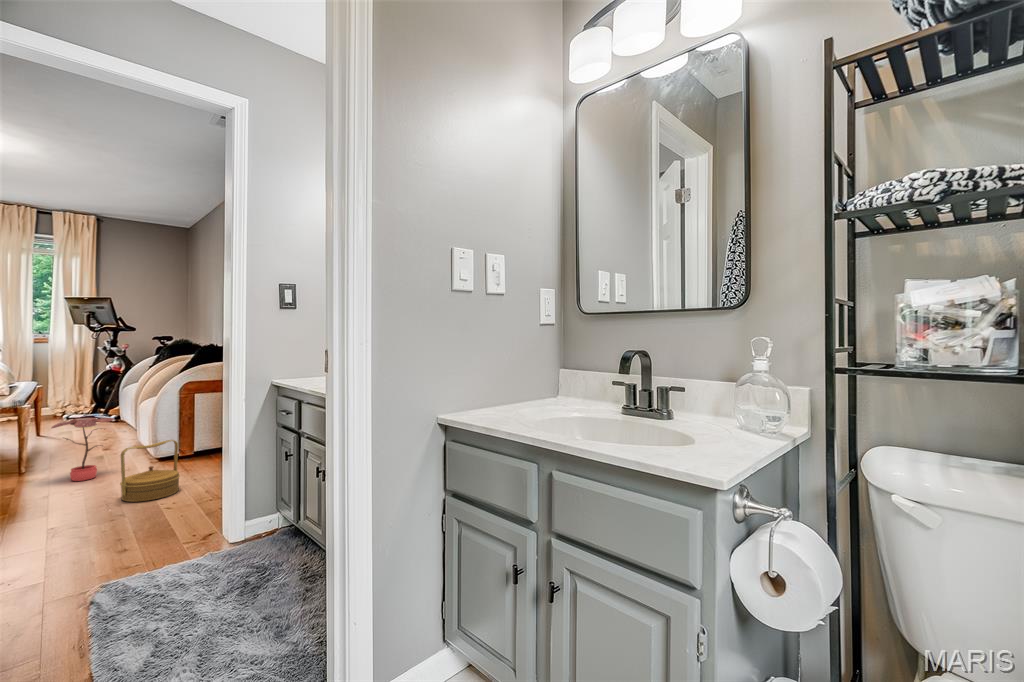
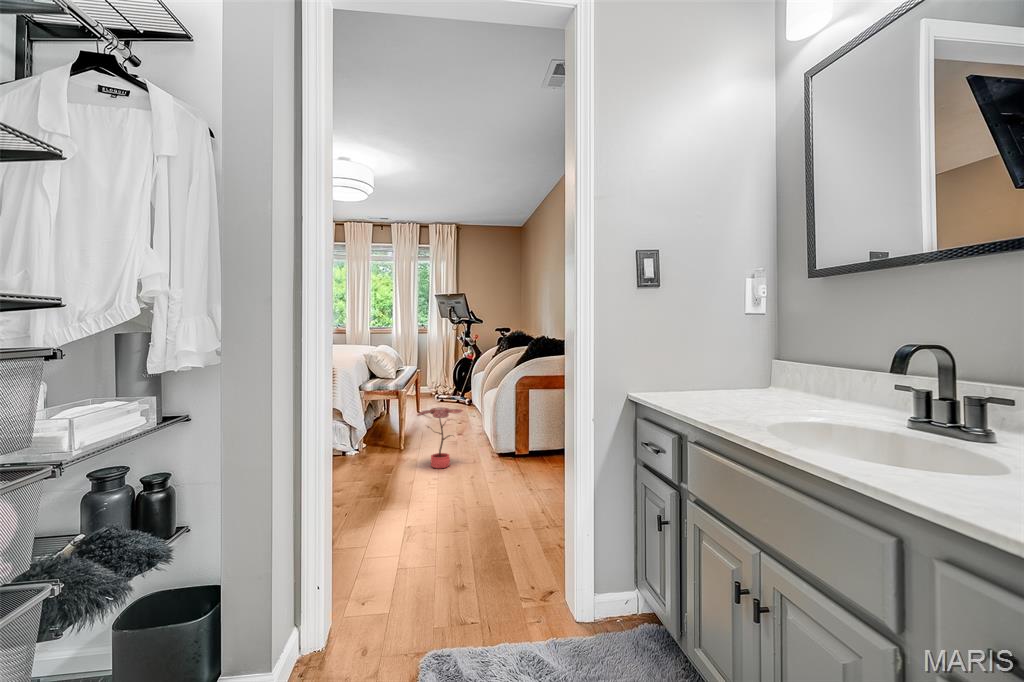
basket: present [120,440,180,502] -> none [464,443,516,511]

